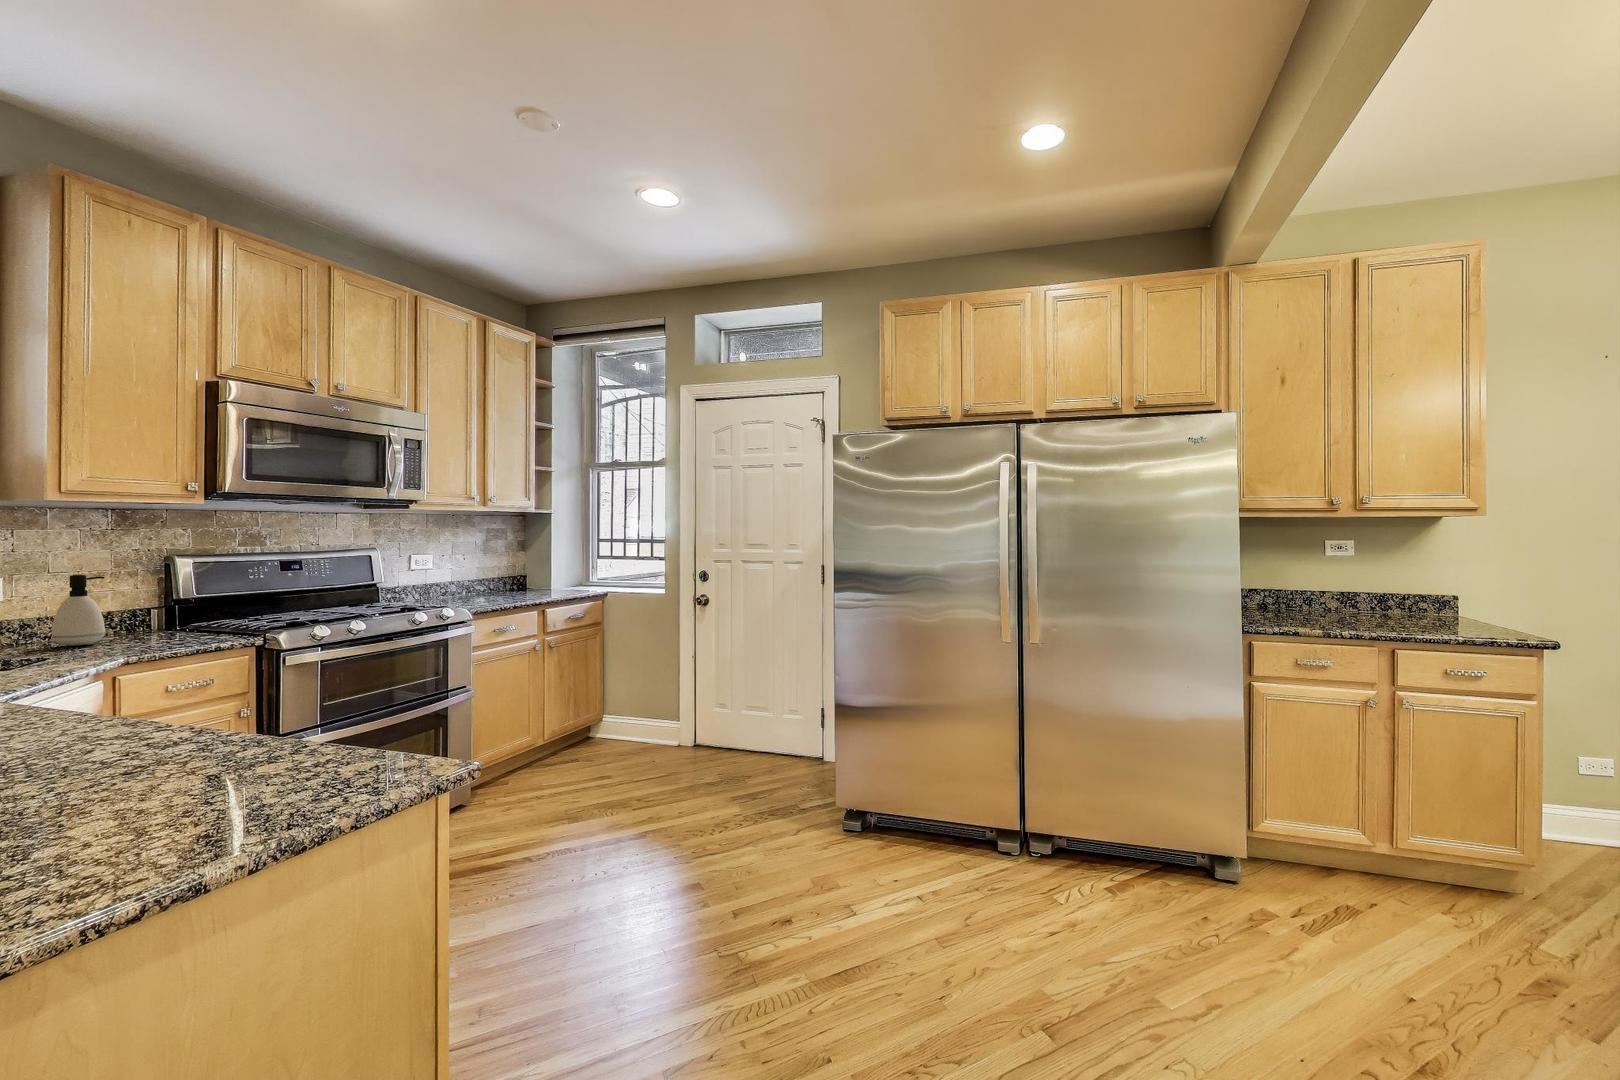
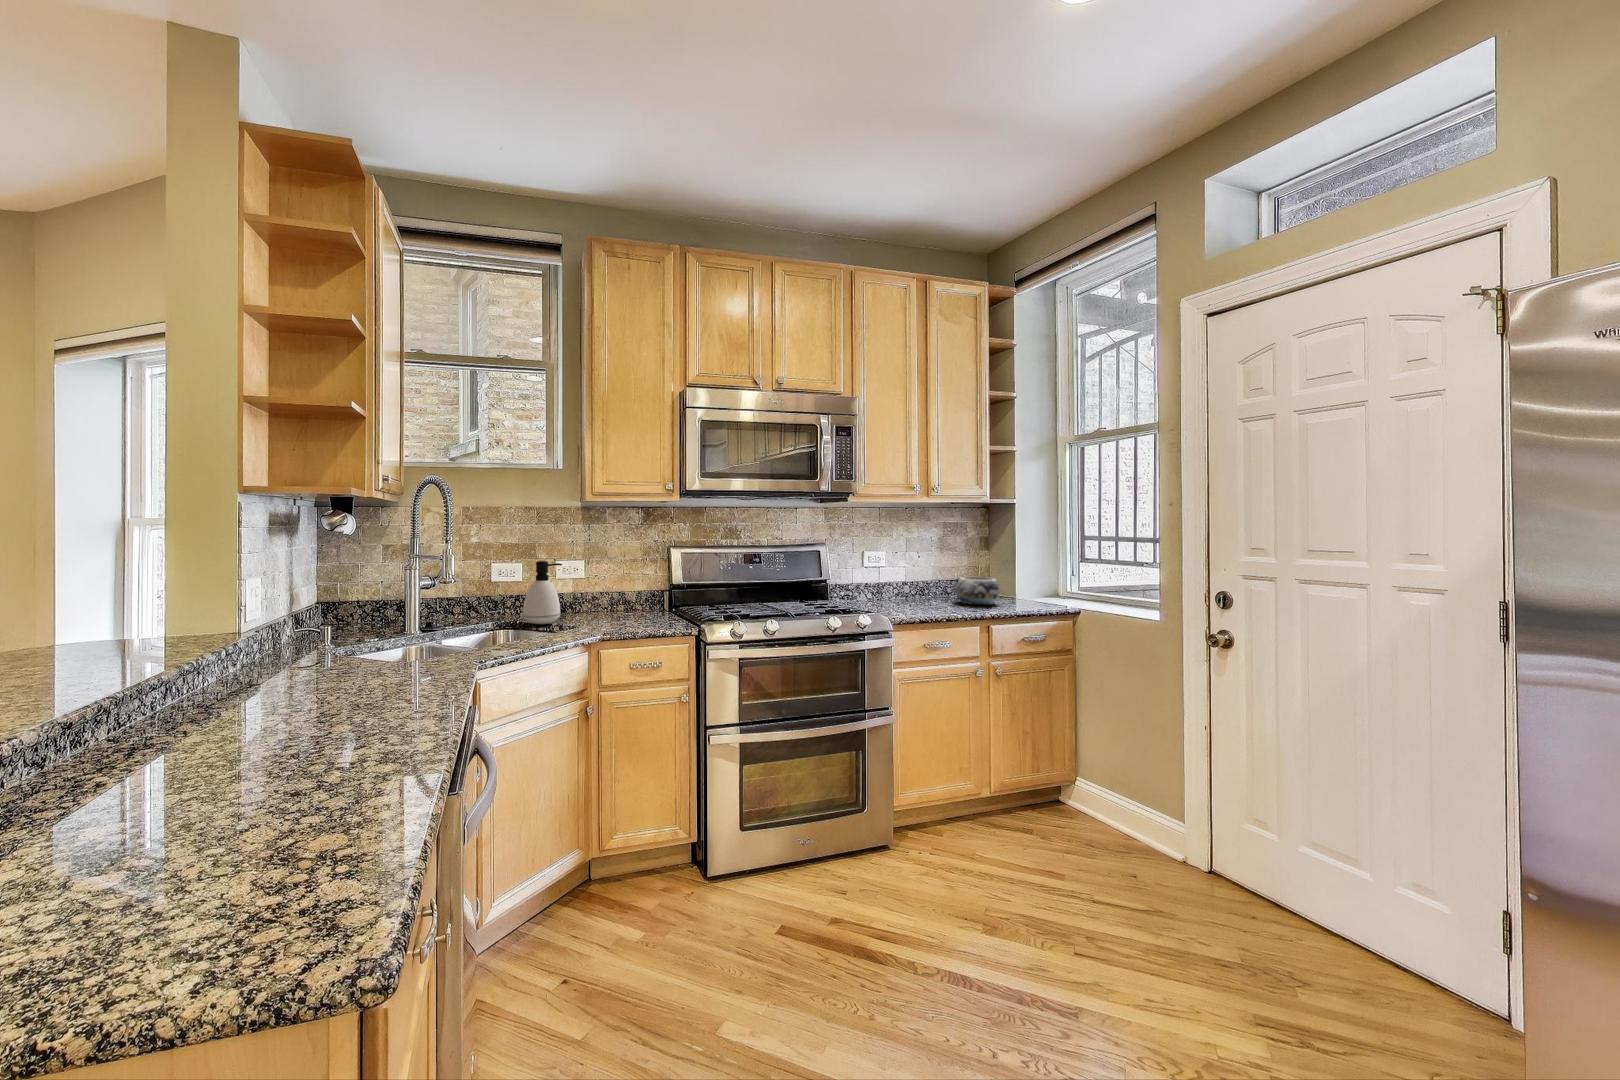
decorative bowl: none [508,572,547,596] -> present [956,577,1000,605]

